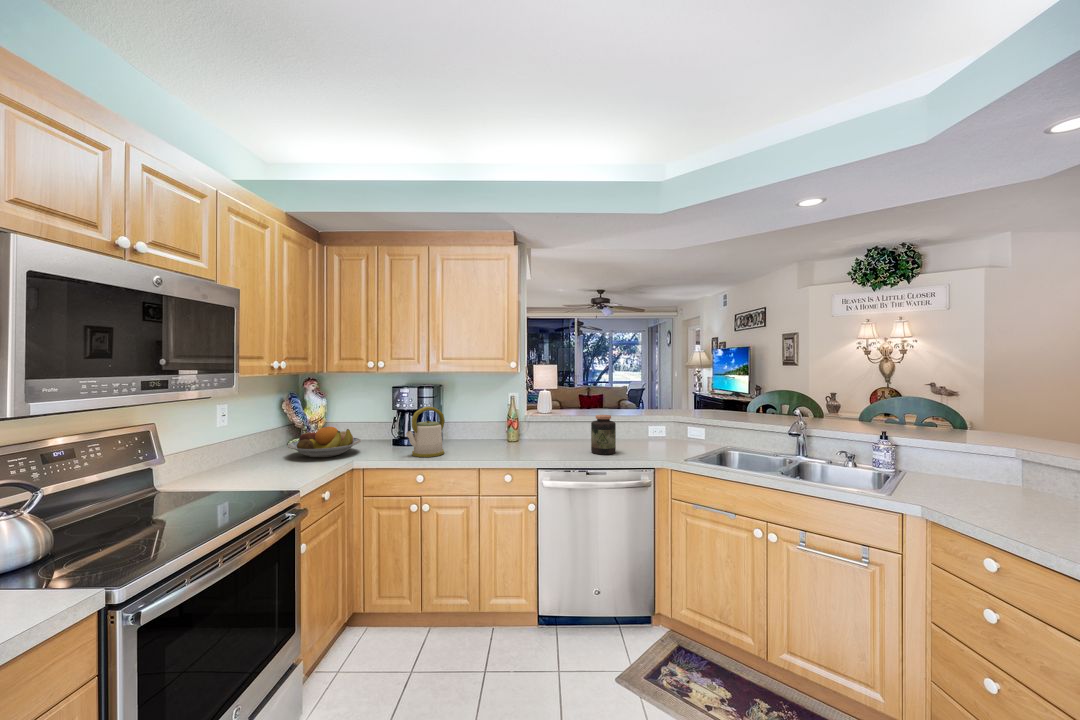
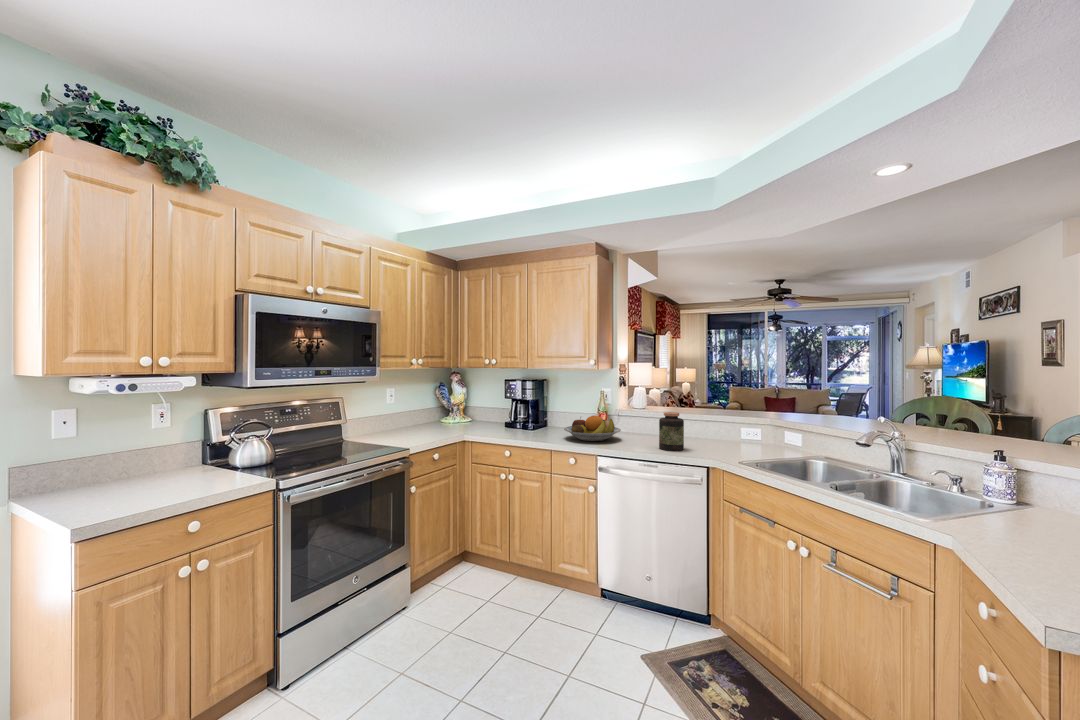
kettle: present [406,407,445,457] -> none [504,397,536,437]
fruit bowl: present [287,427,361,457] -> present [564,416,621,441]

